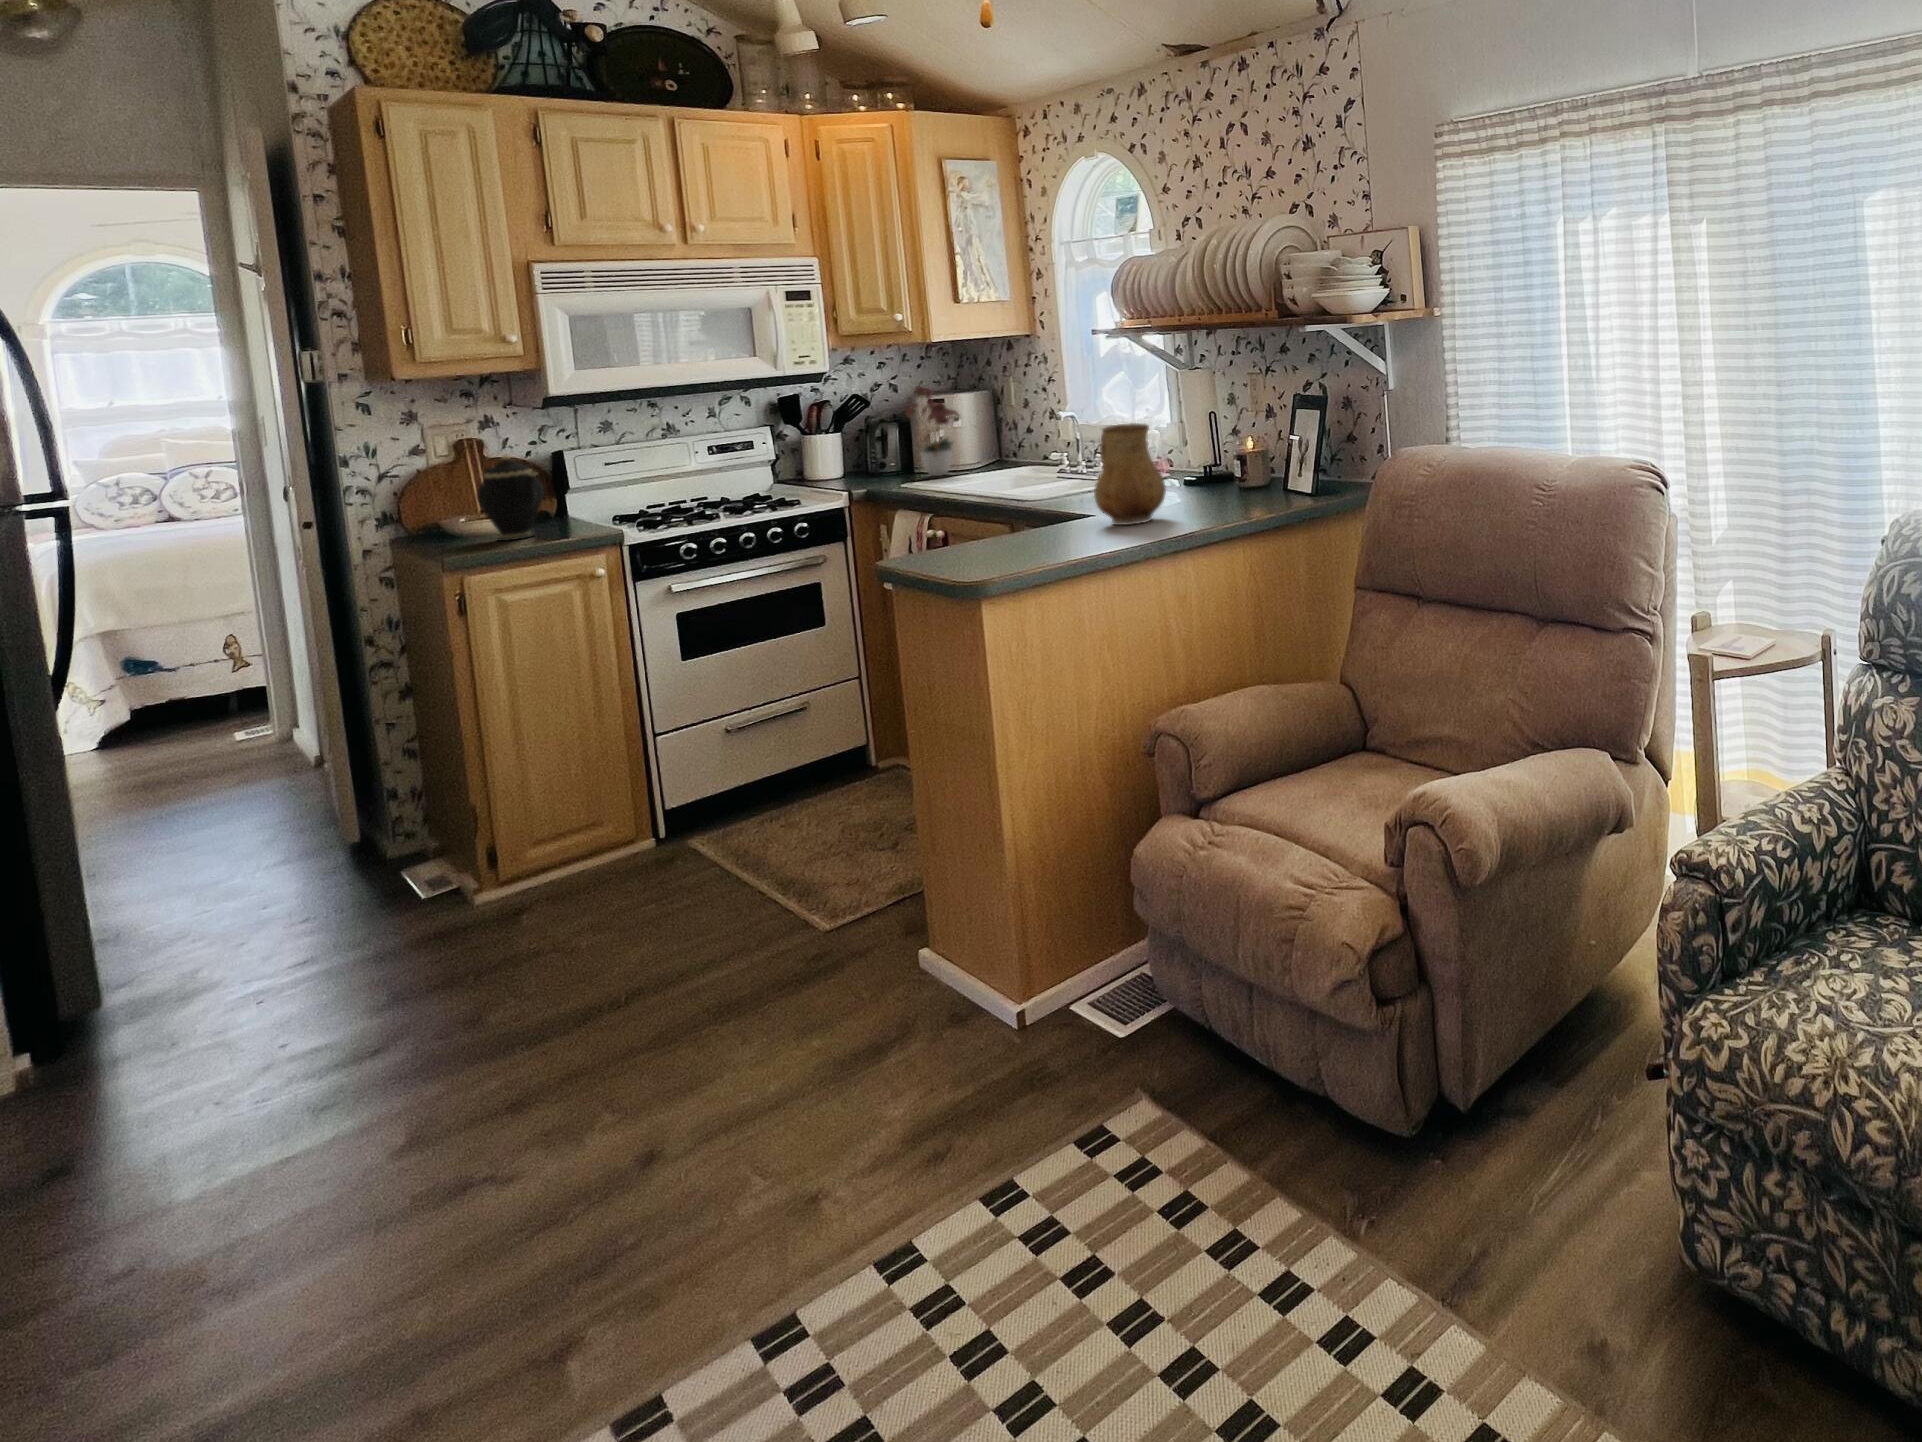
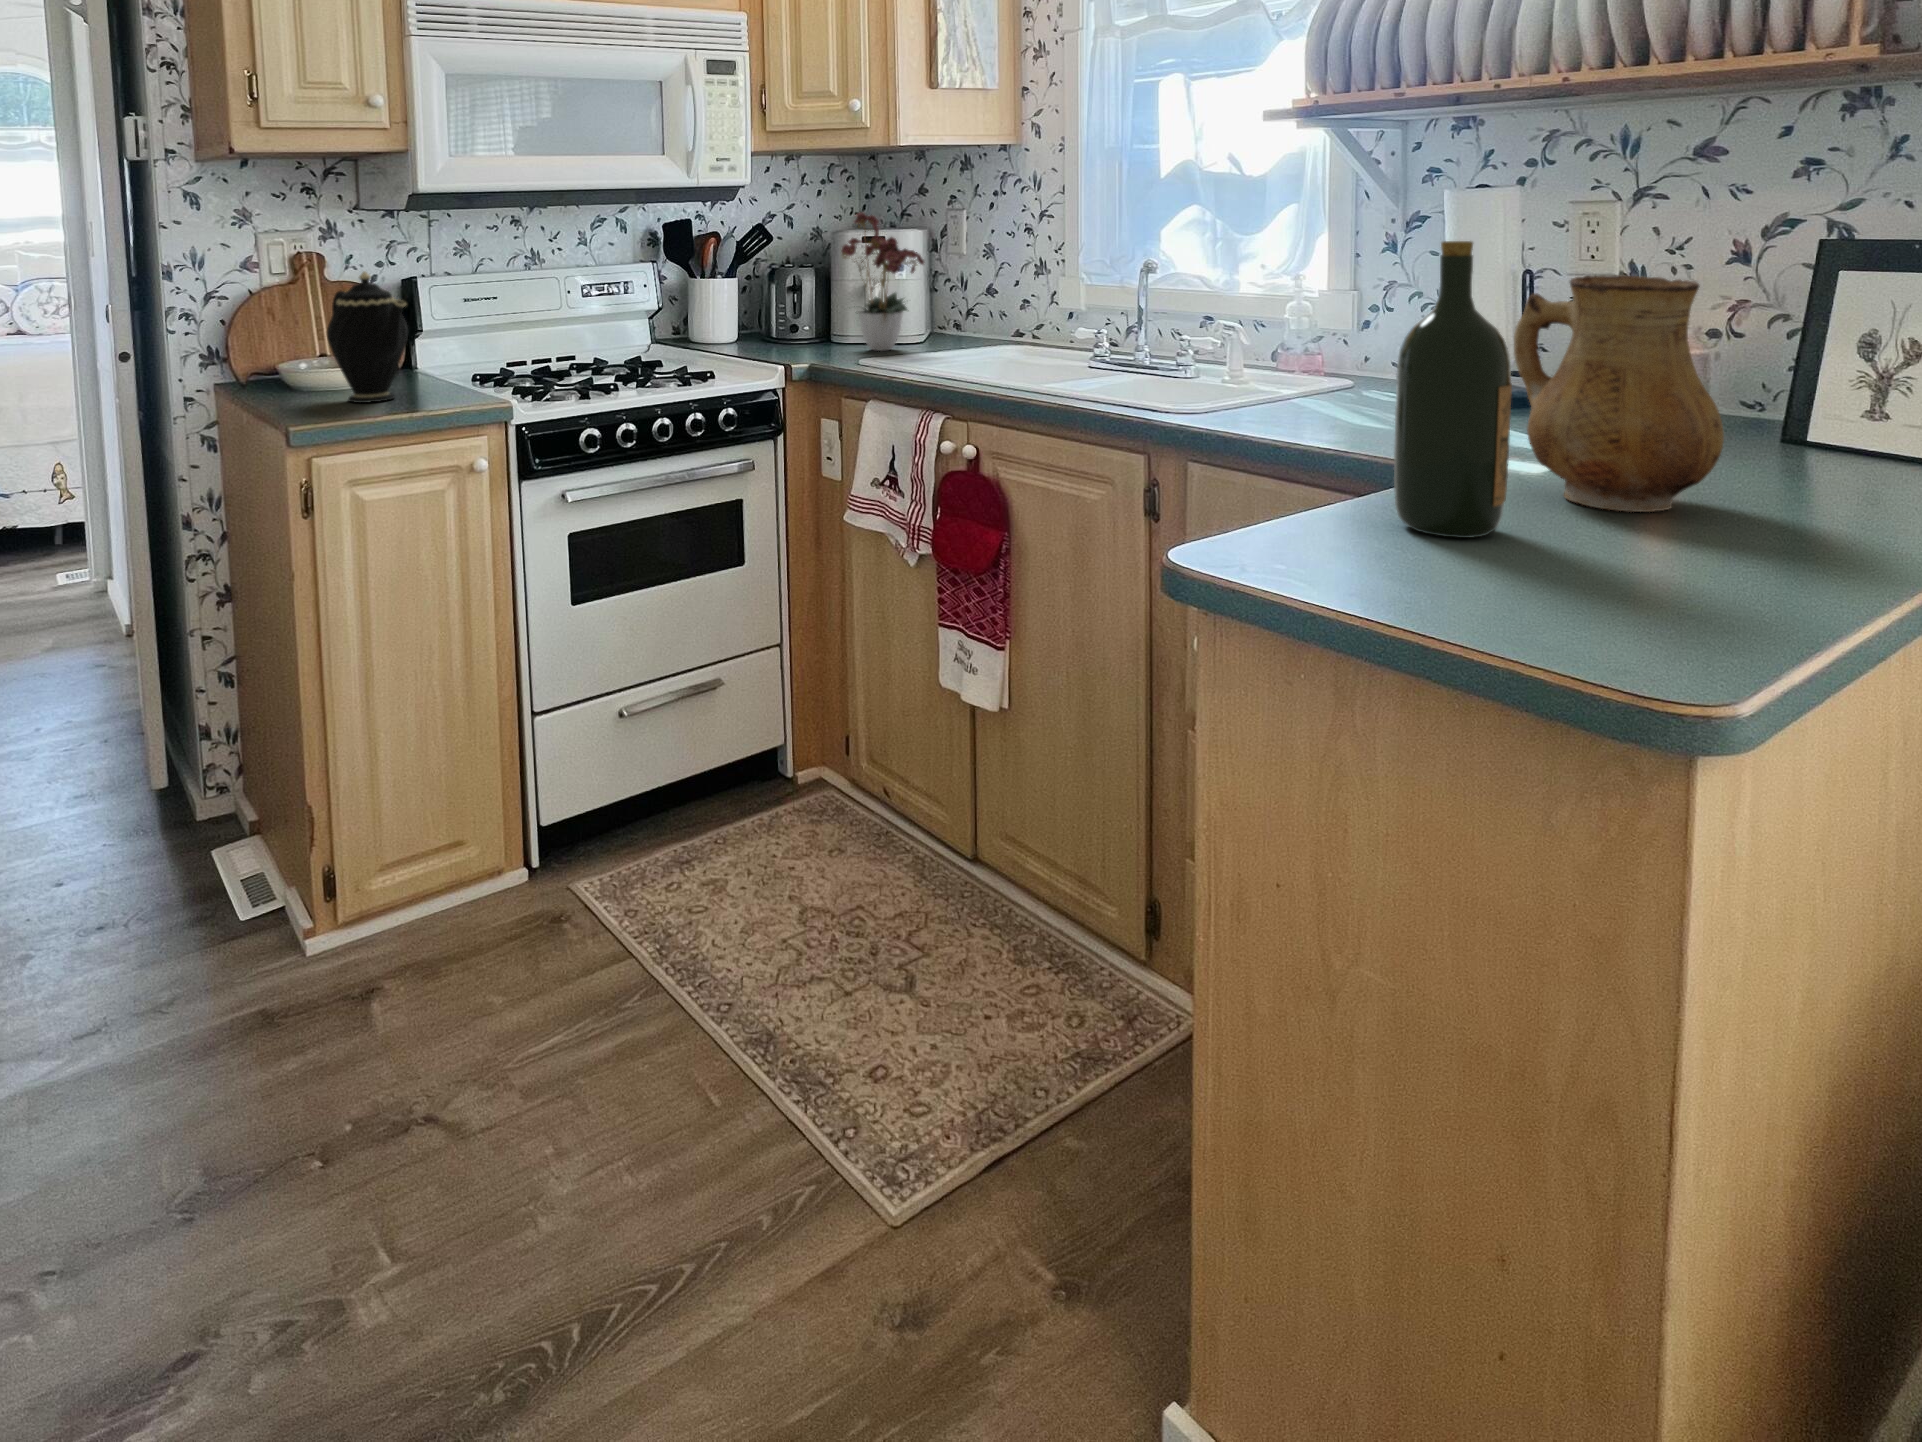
wine bottle: none [1001,417,1050,542] -> present [1394,241,1512,538]

